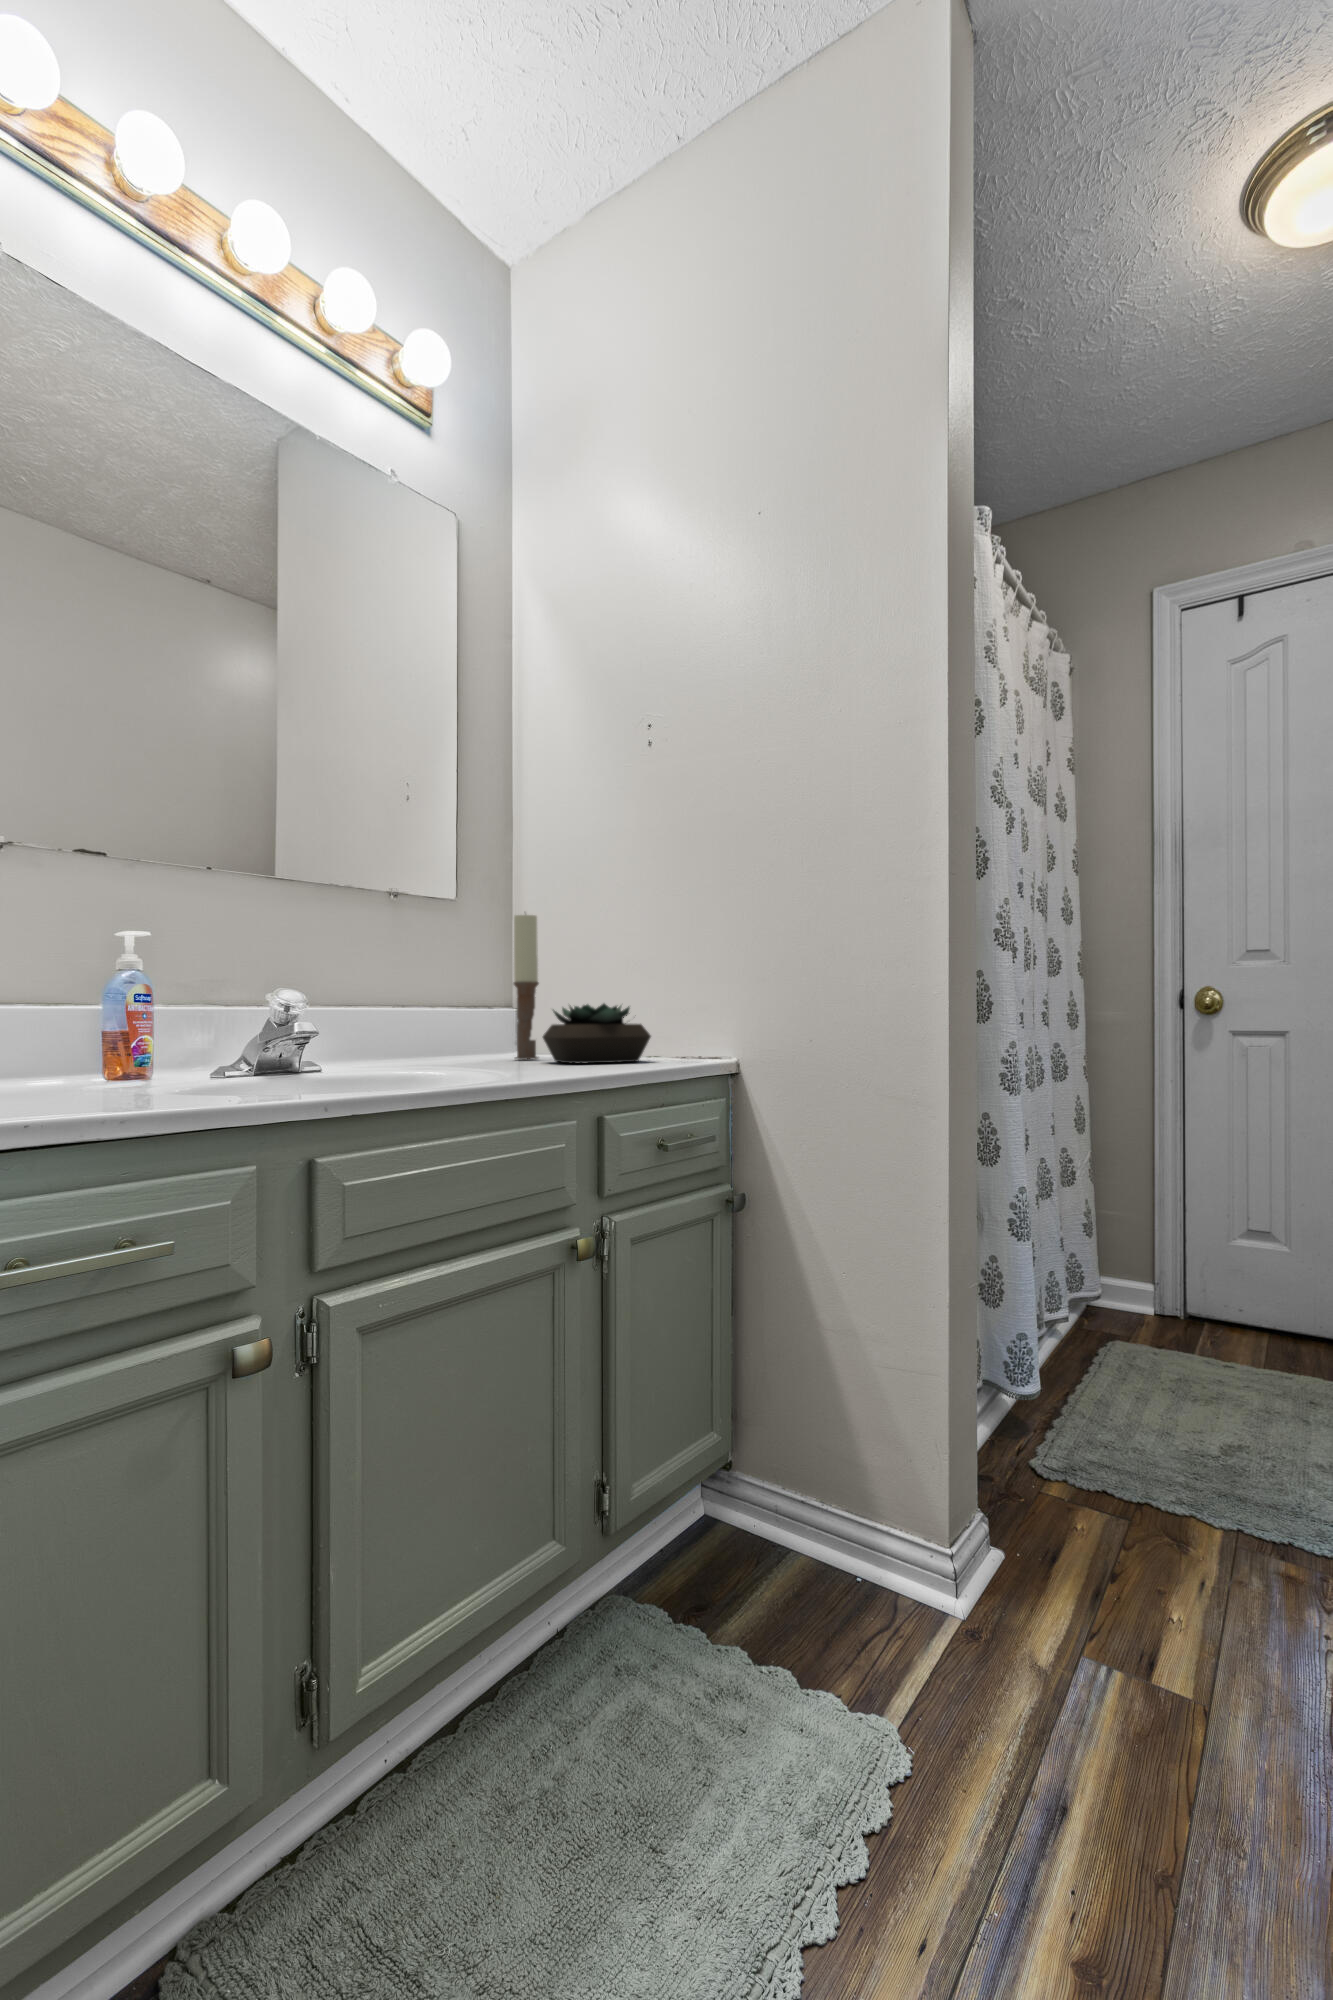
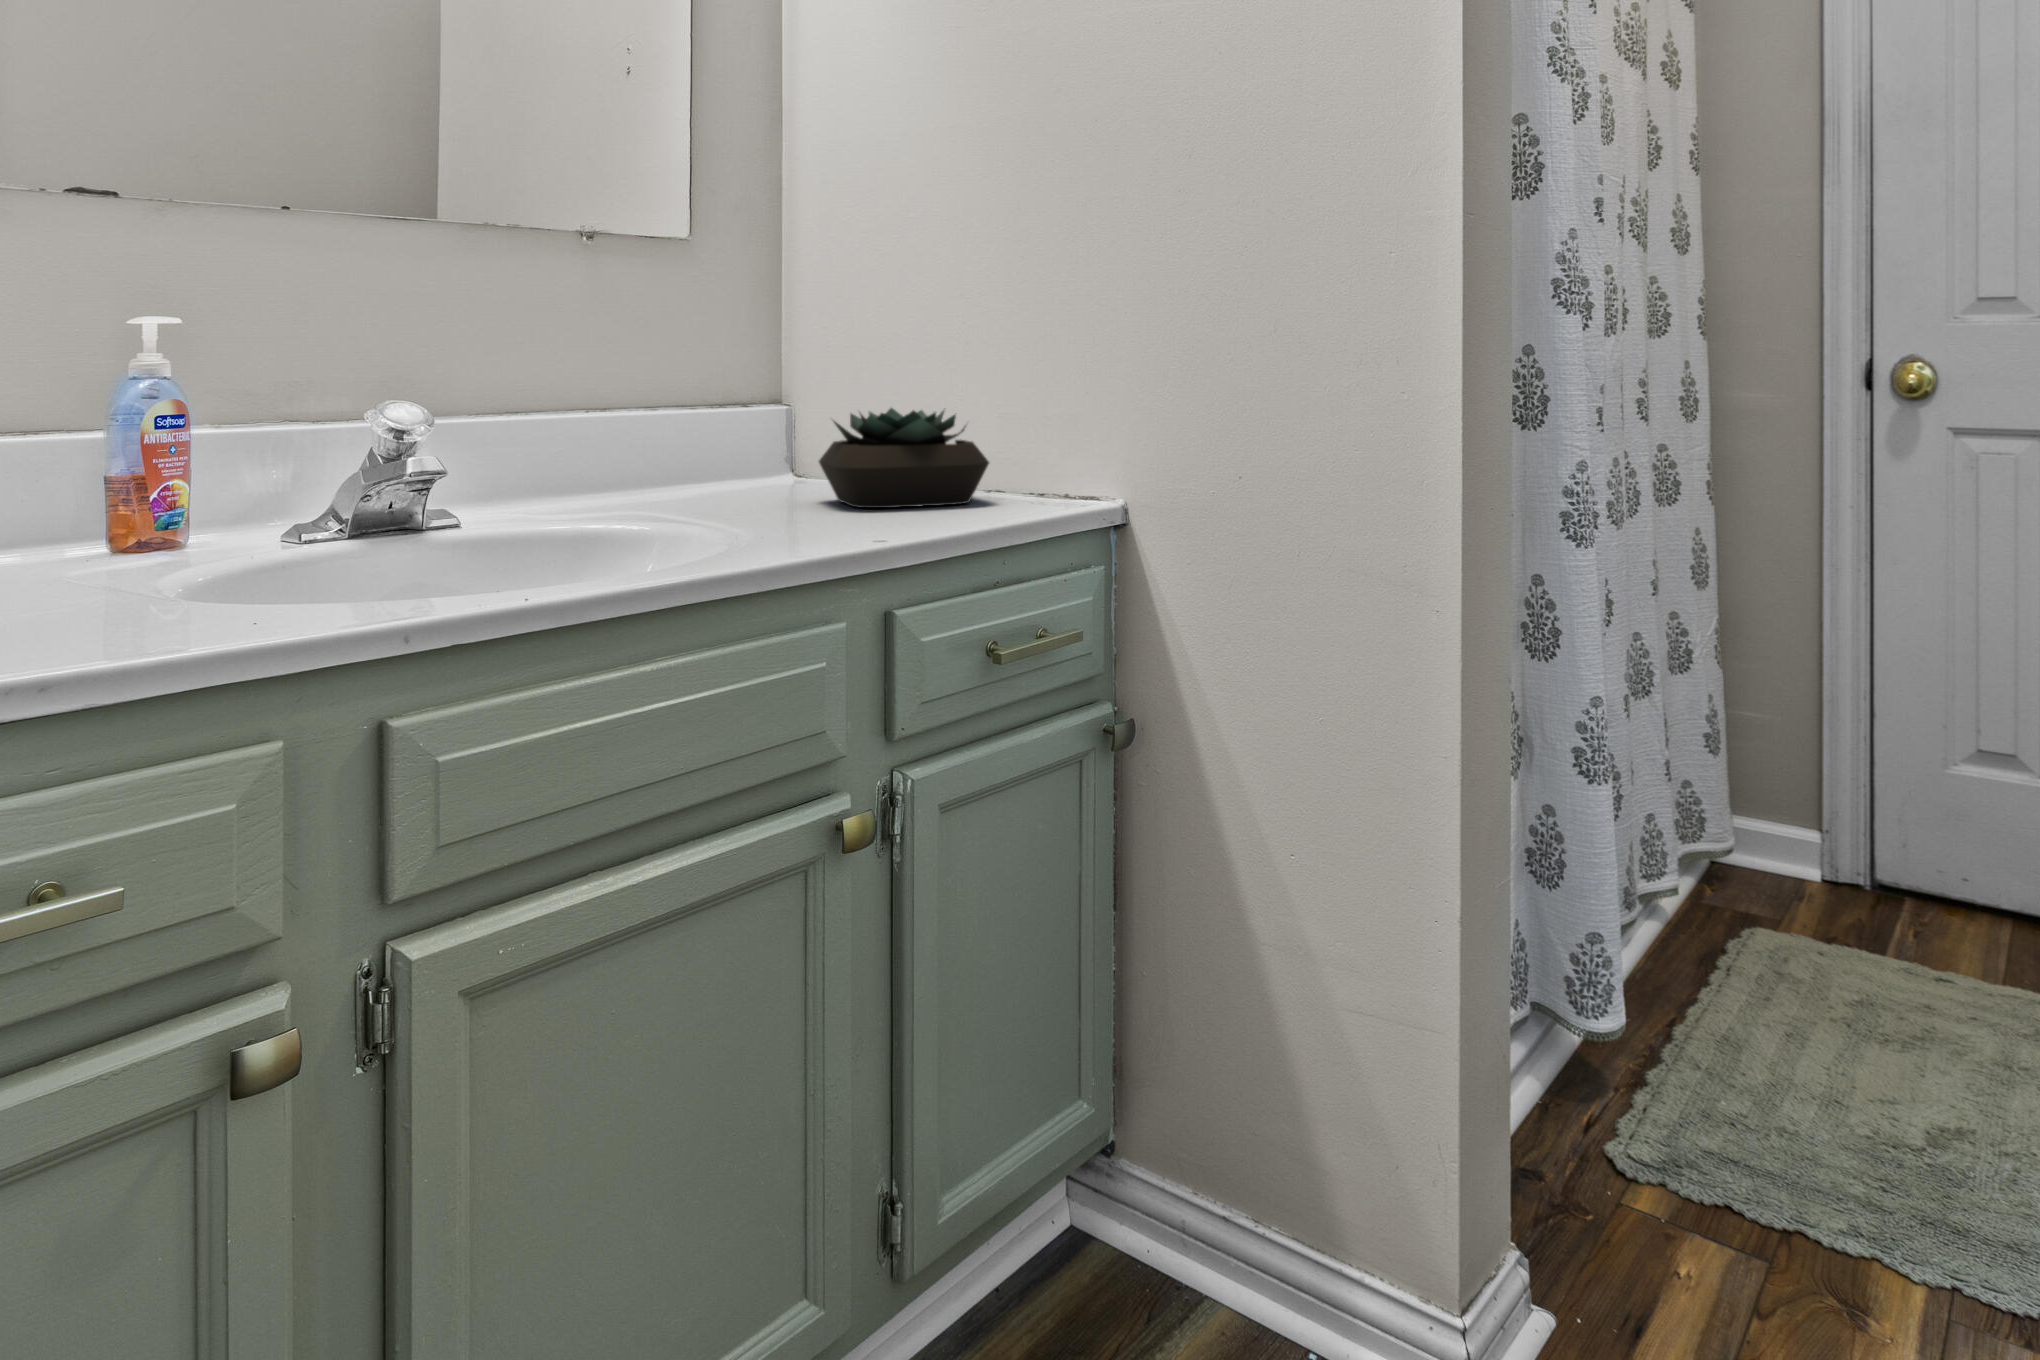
candle: present [514,914,539,1060] -> none [780,257,821,492]

